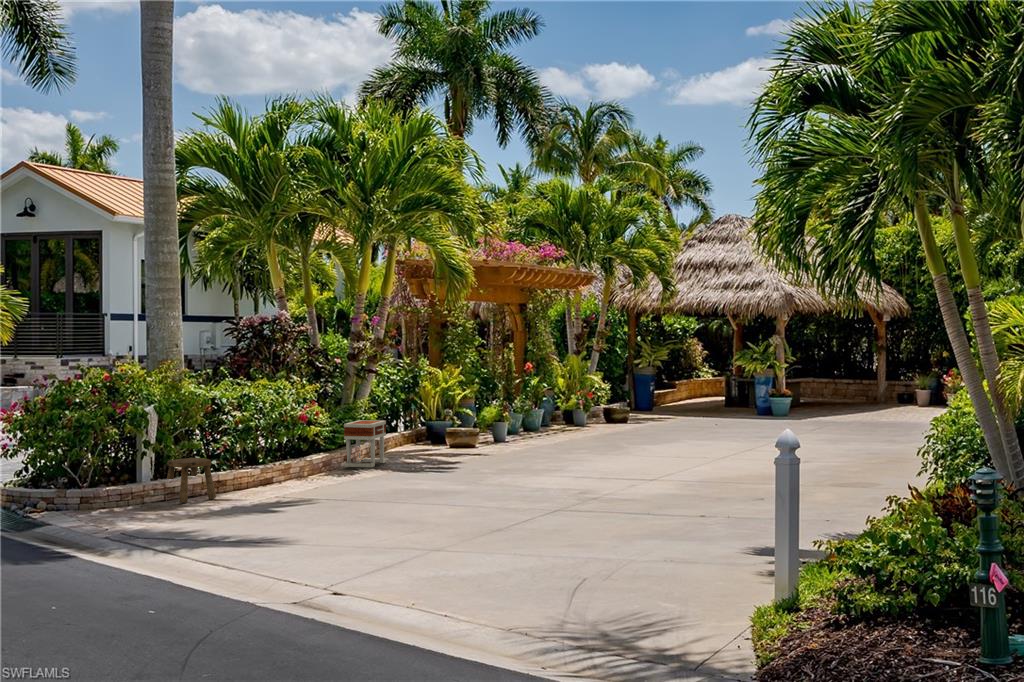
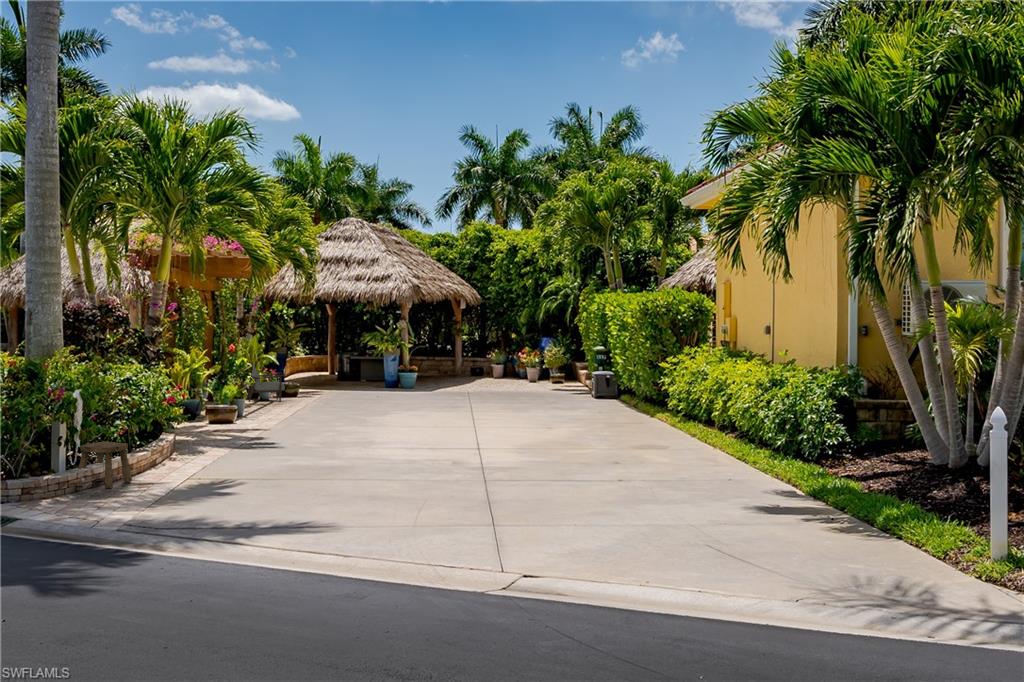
chair: none [545,384,589,429] -> present [247,365,285,402]
side table: present [344,420,386,467] -> none [165,399,198,445]

